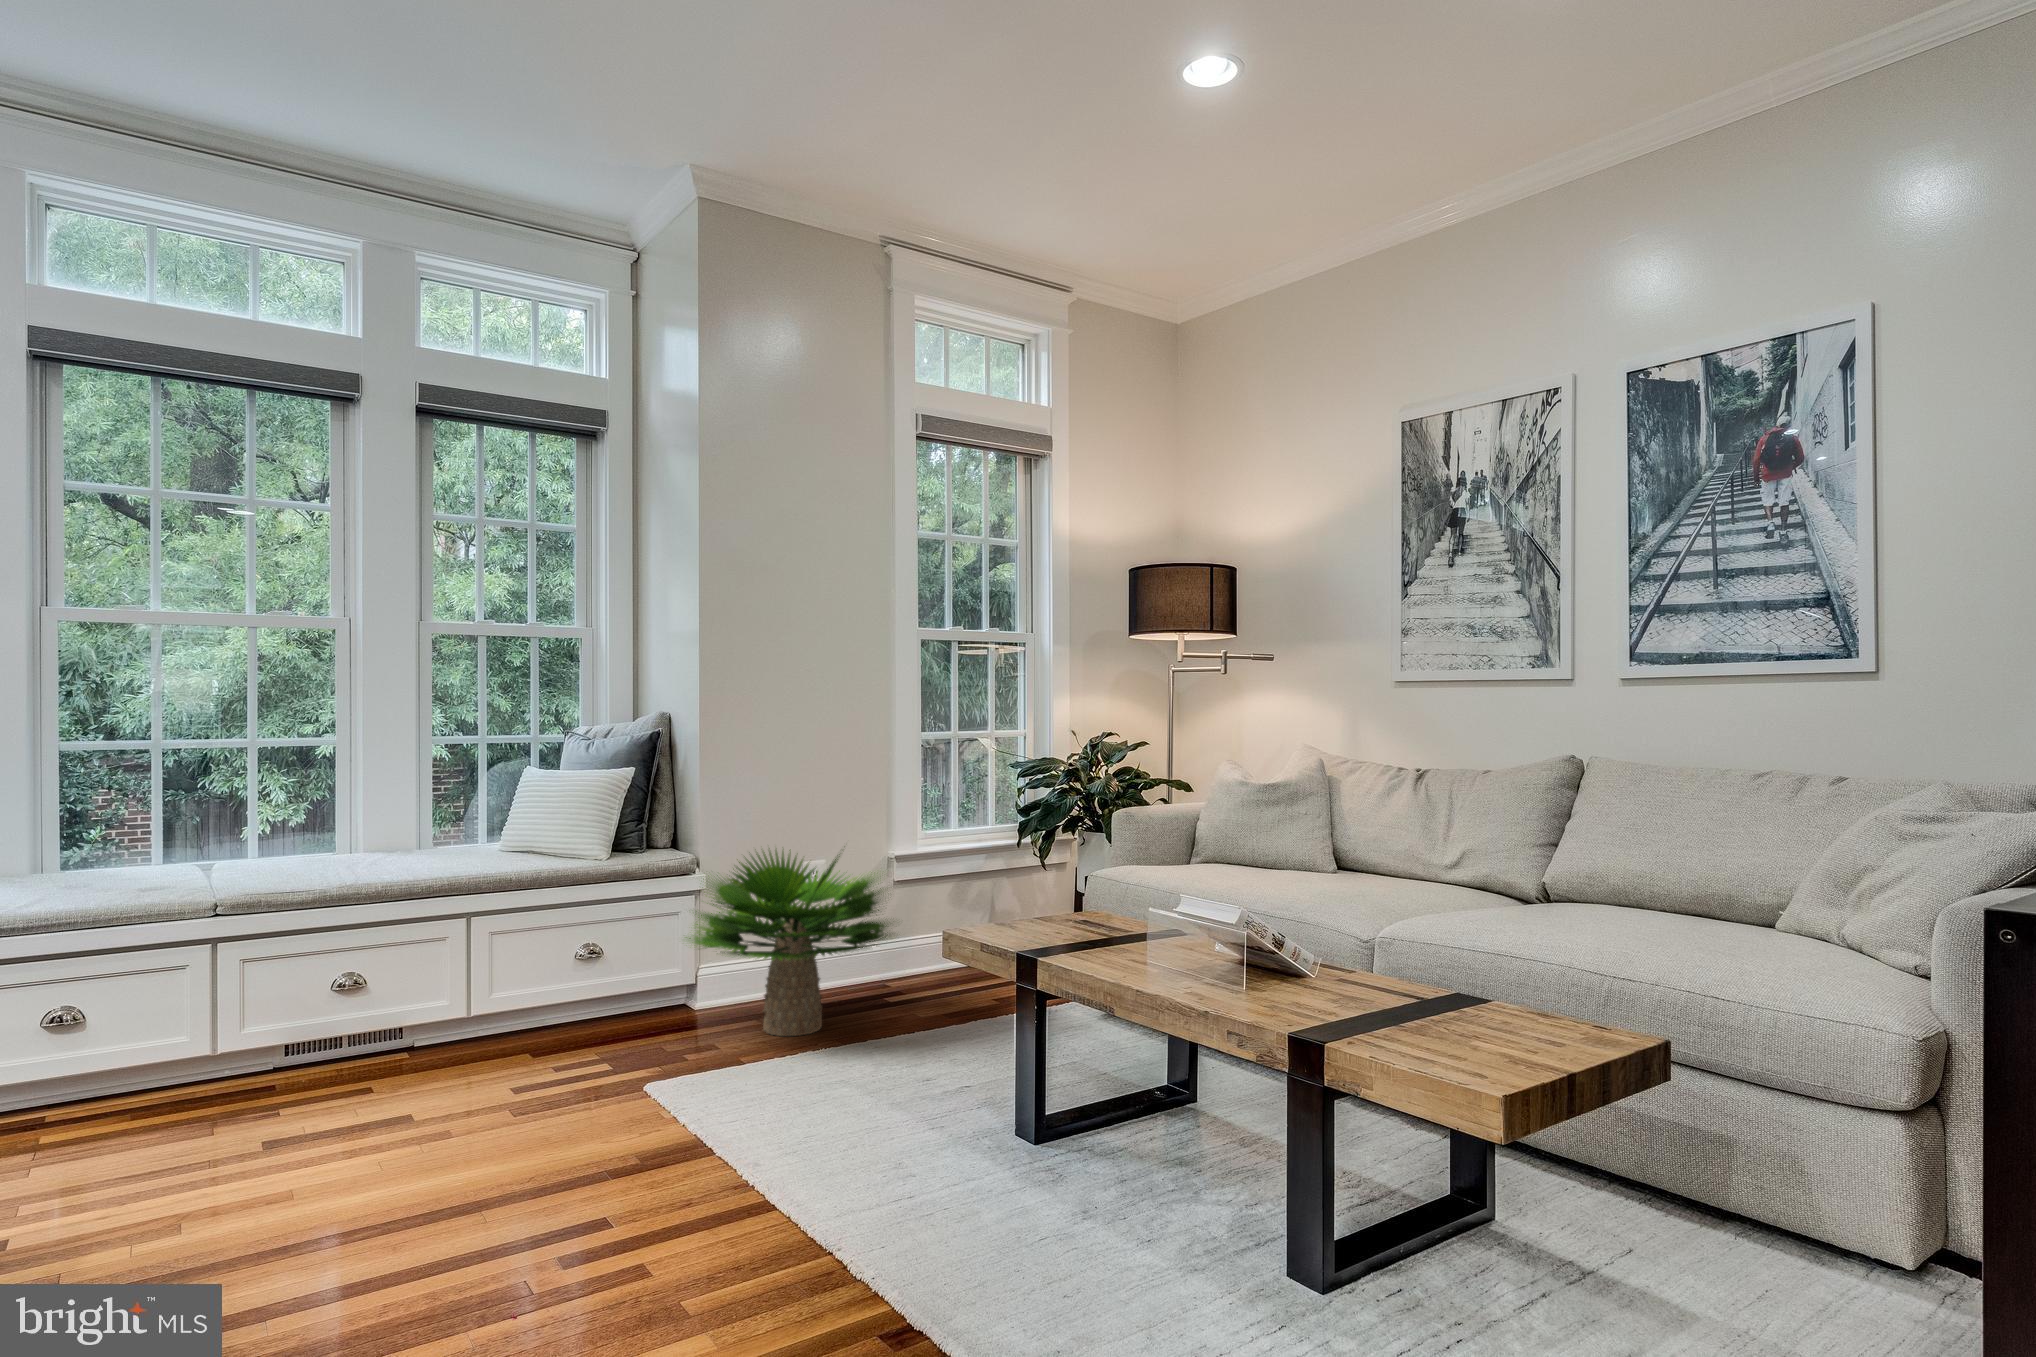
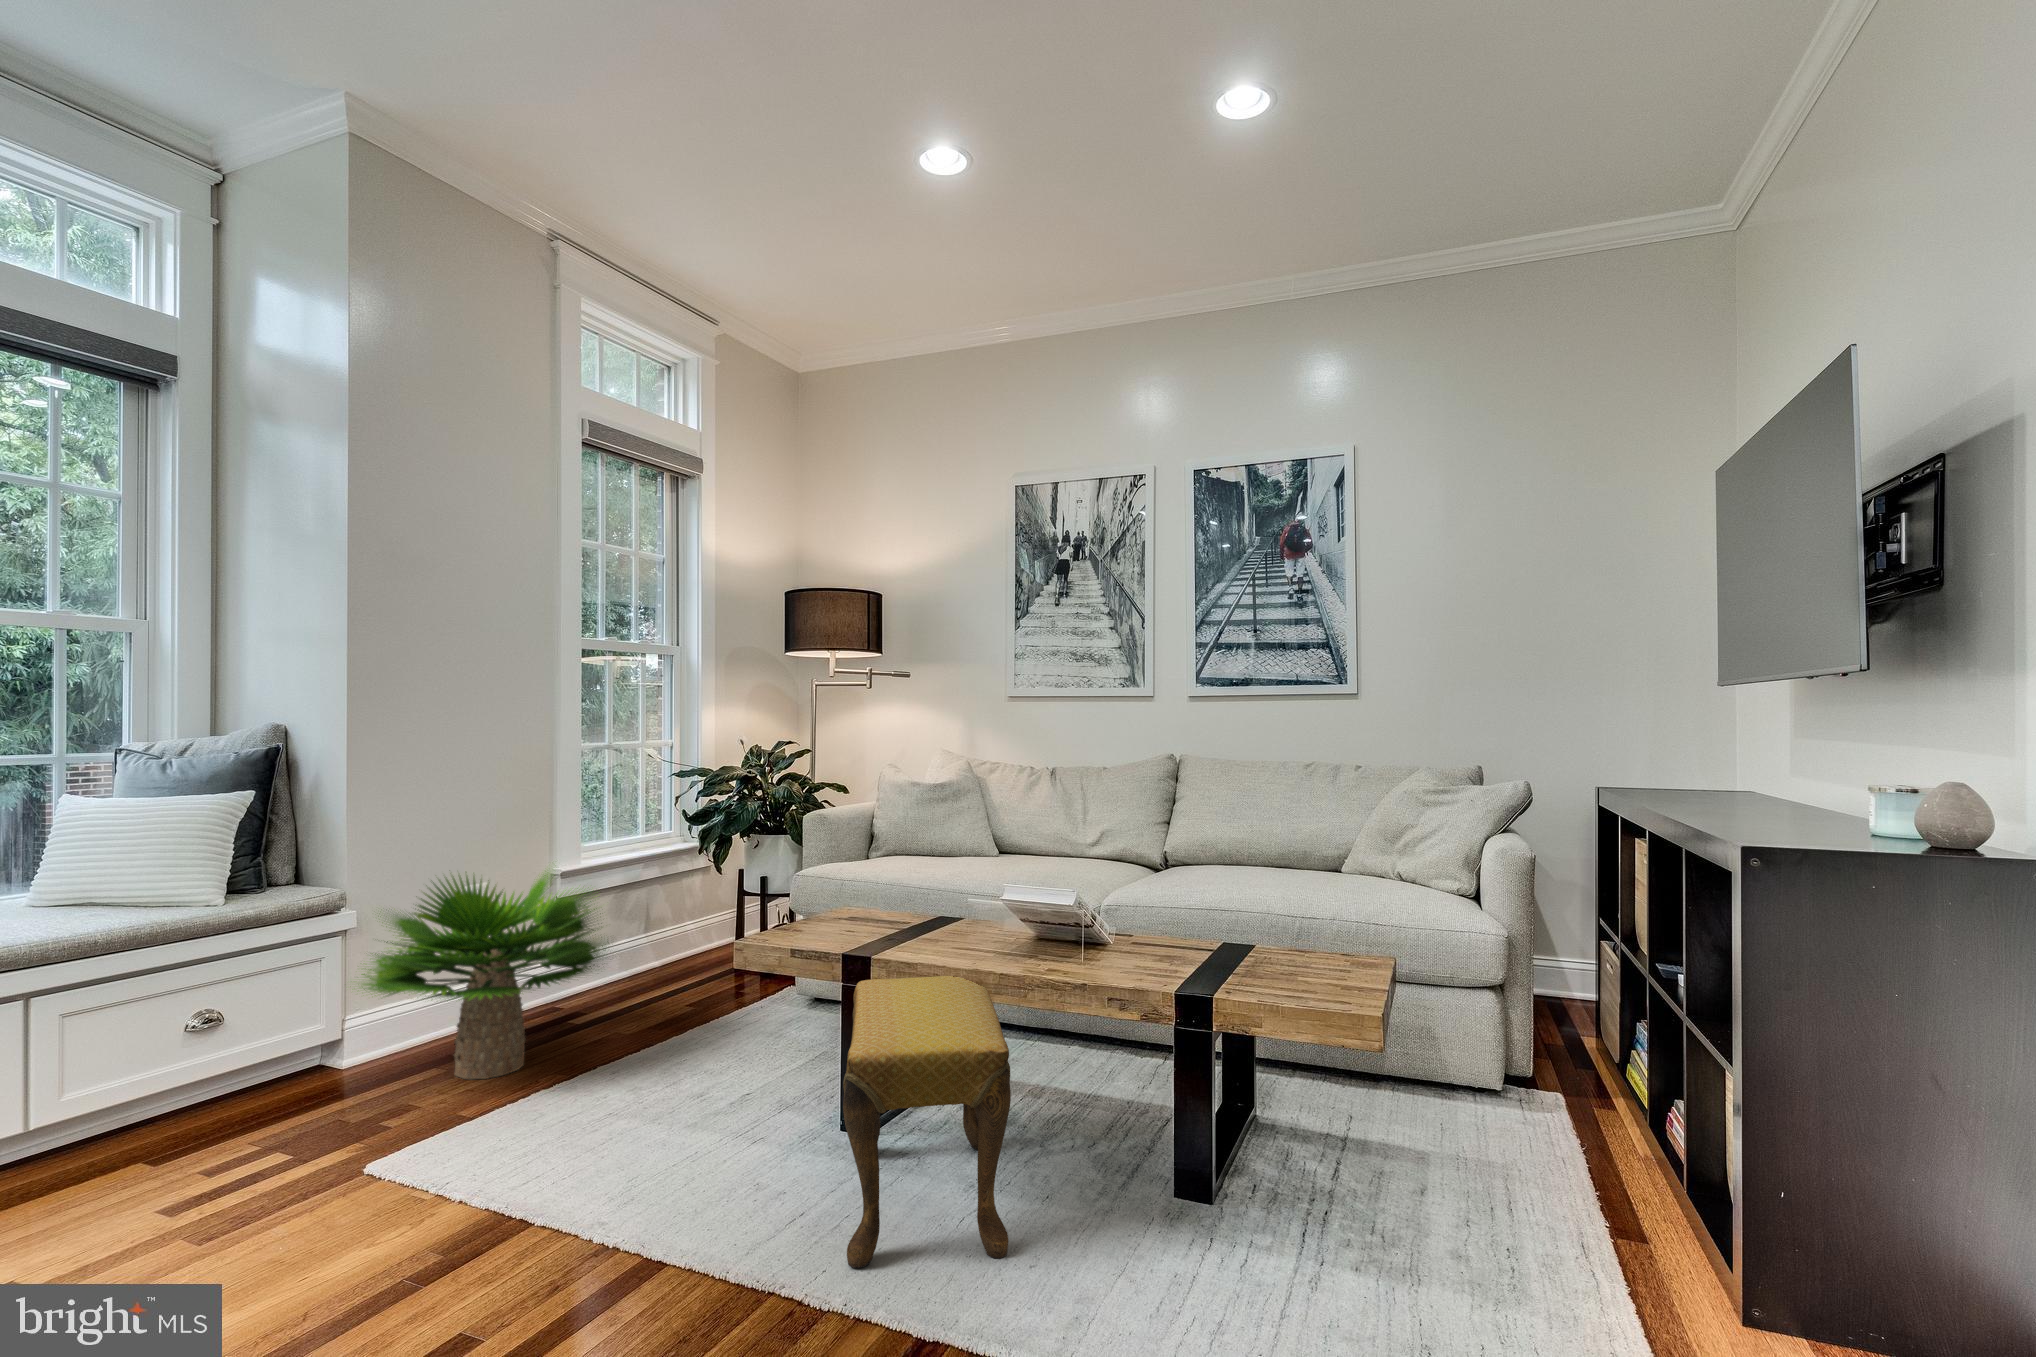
footstool: none [901,980,1138,1279] -> present [843,976,1011,1268]

